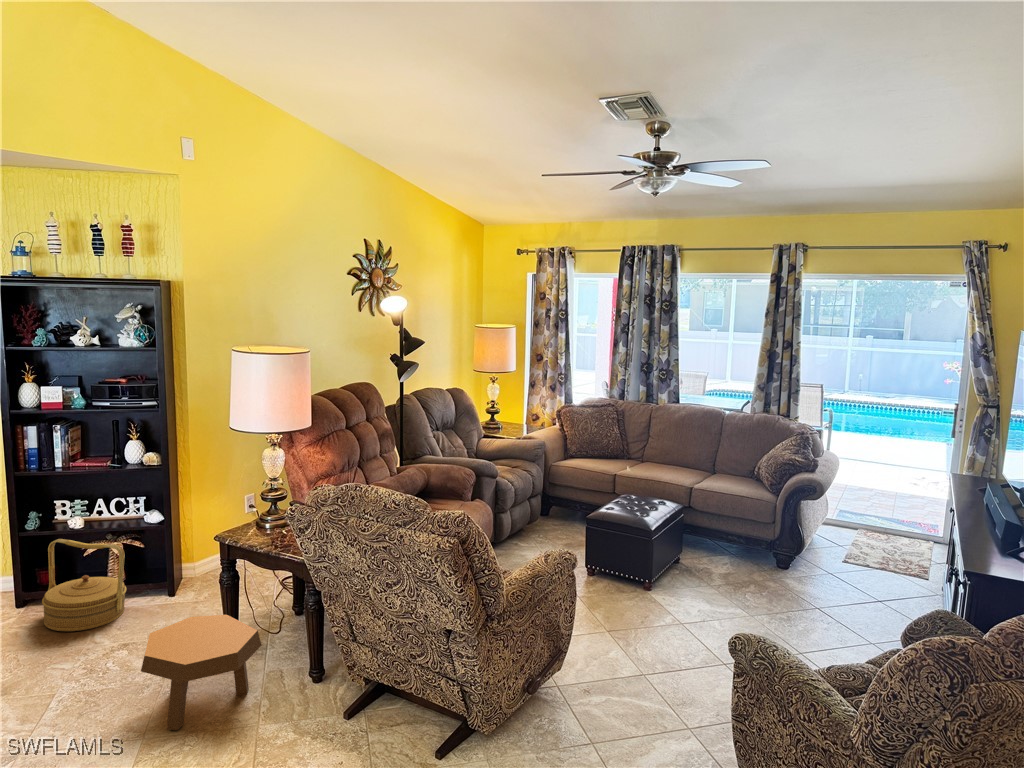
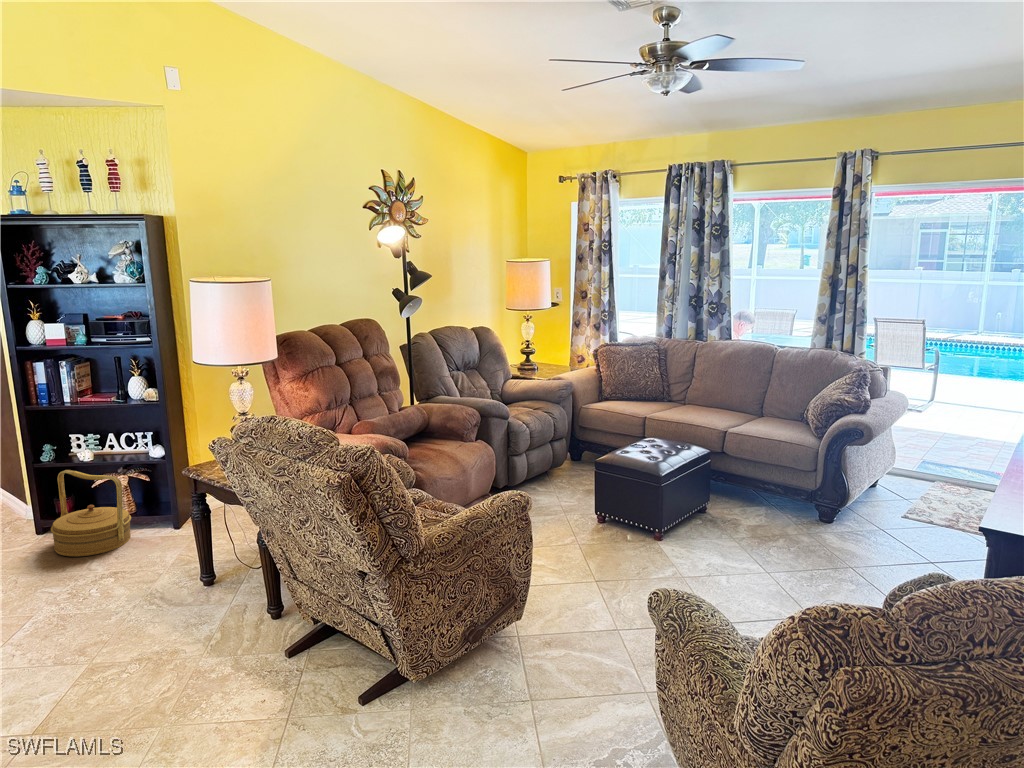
footstool: present [141,615,261,730] -> none [94,546,219,655]

